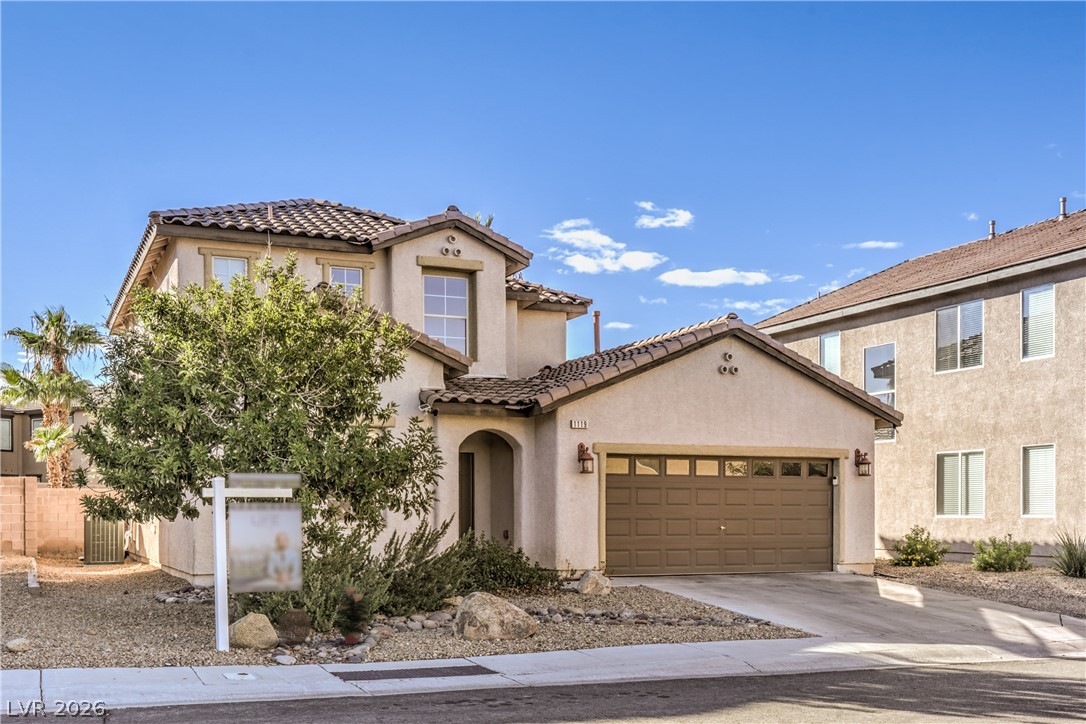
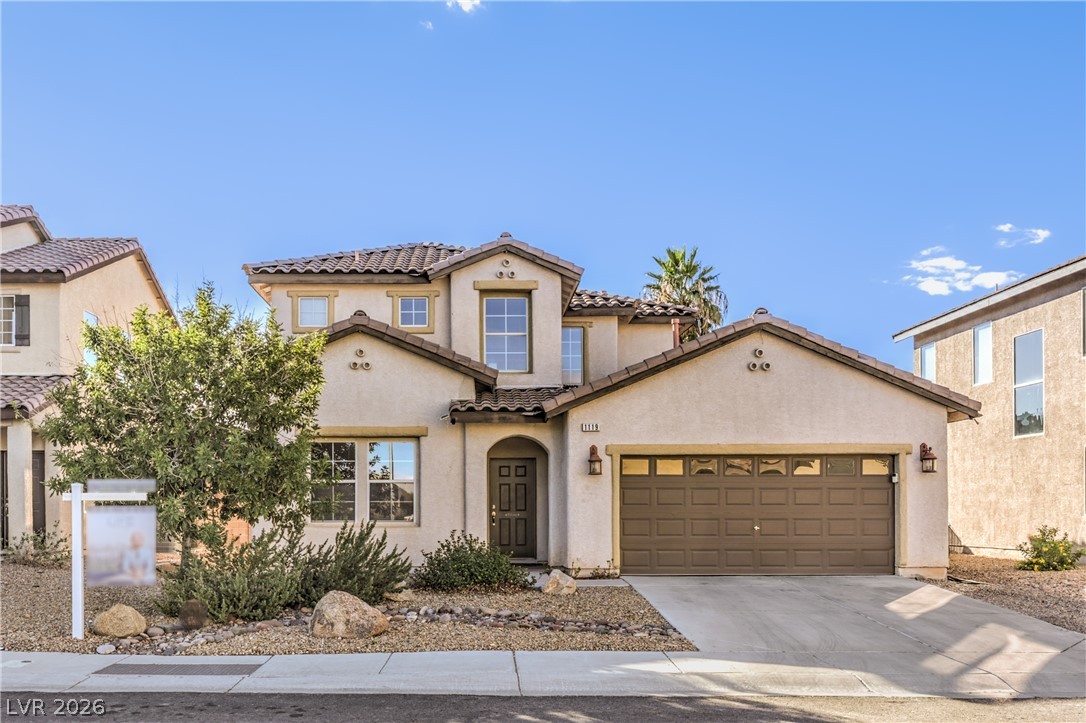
decorative plant: present [334,587,371,644] -> none [217,583,254,632]

